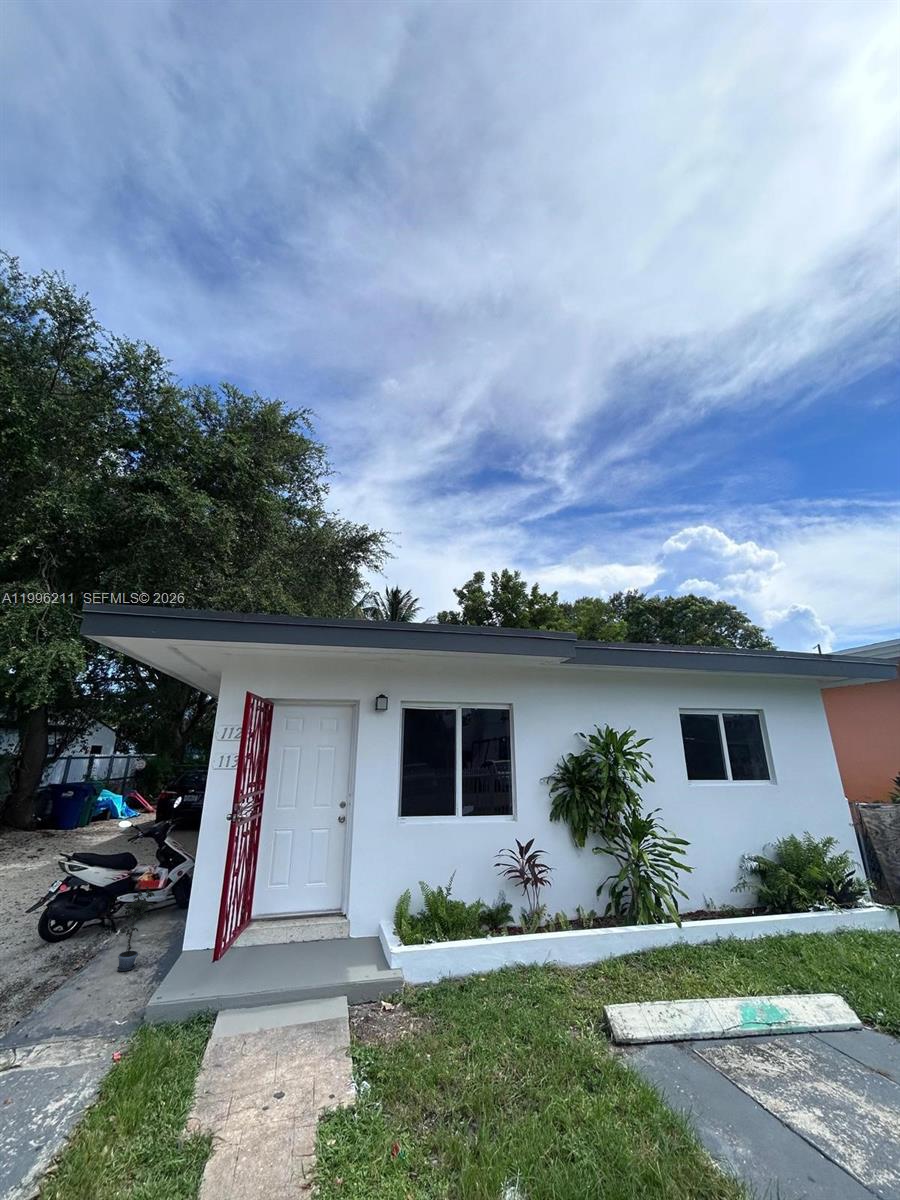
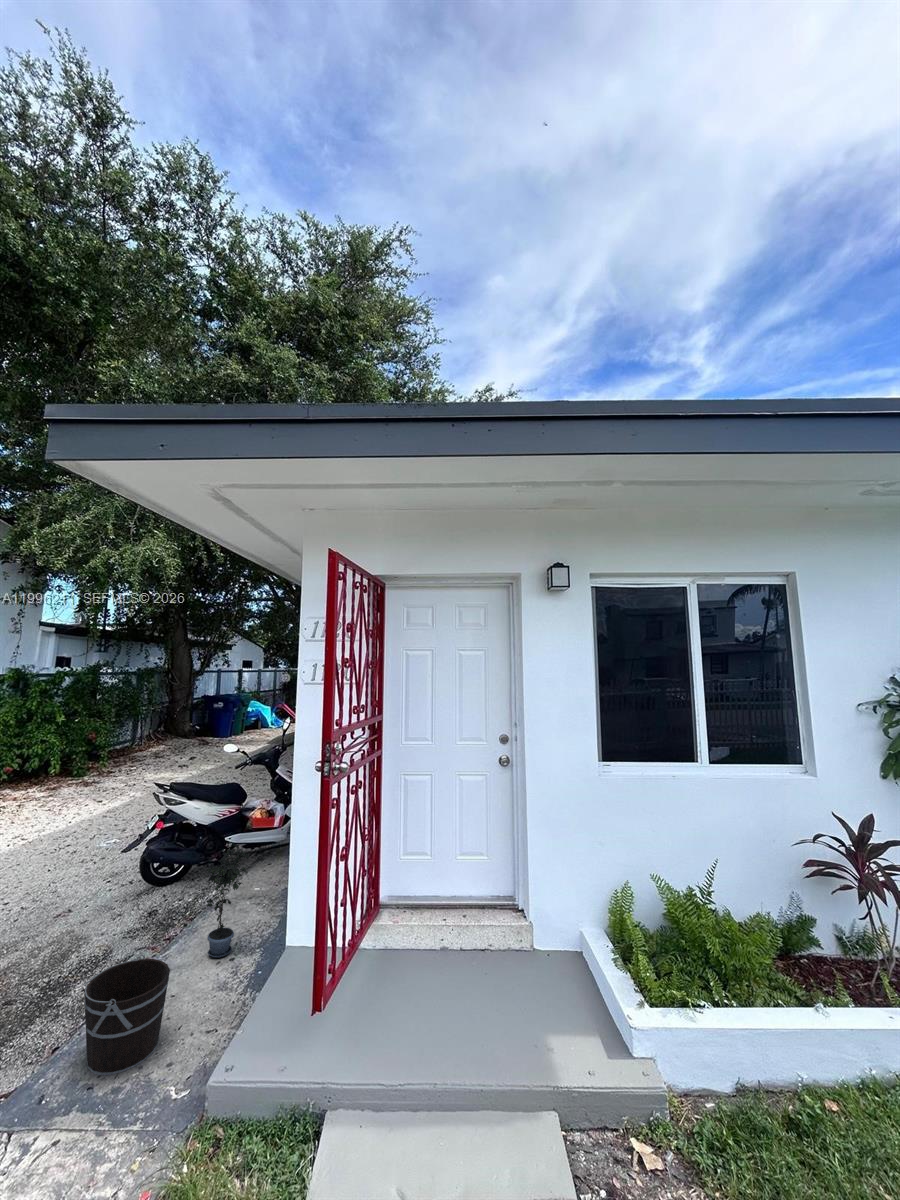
bucket: none [50,955,111,1027] -> present [84,955,170,1075]

